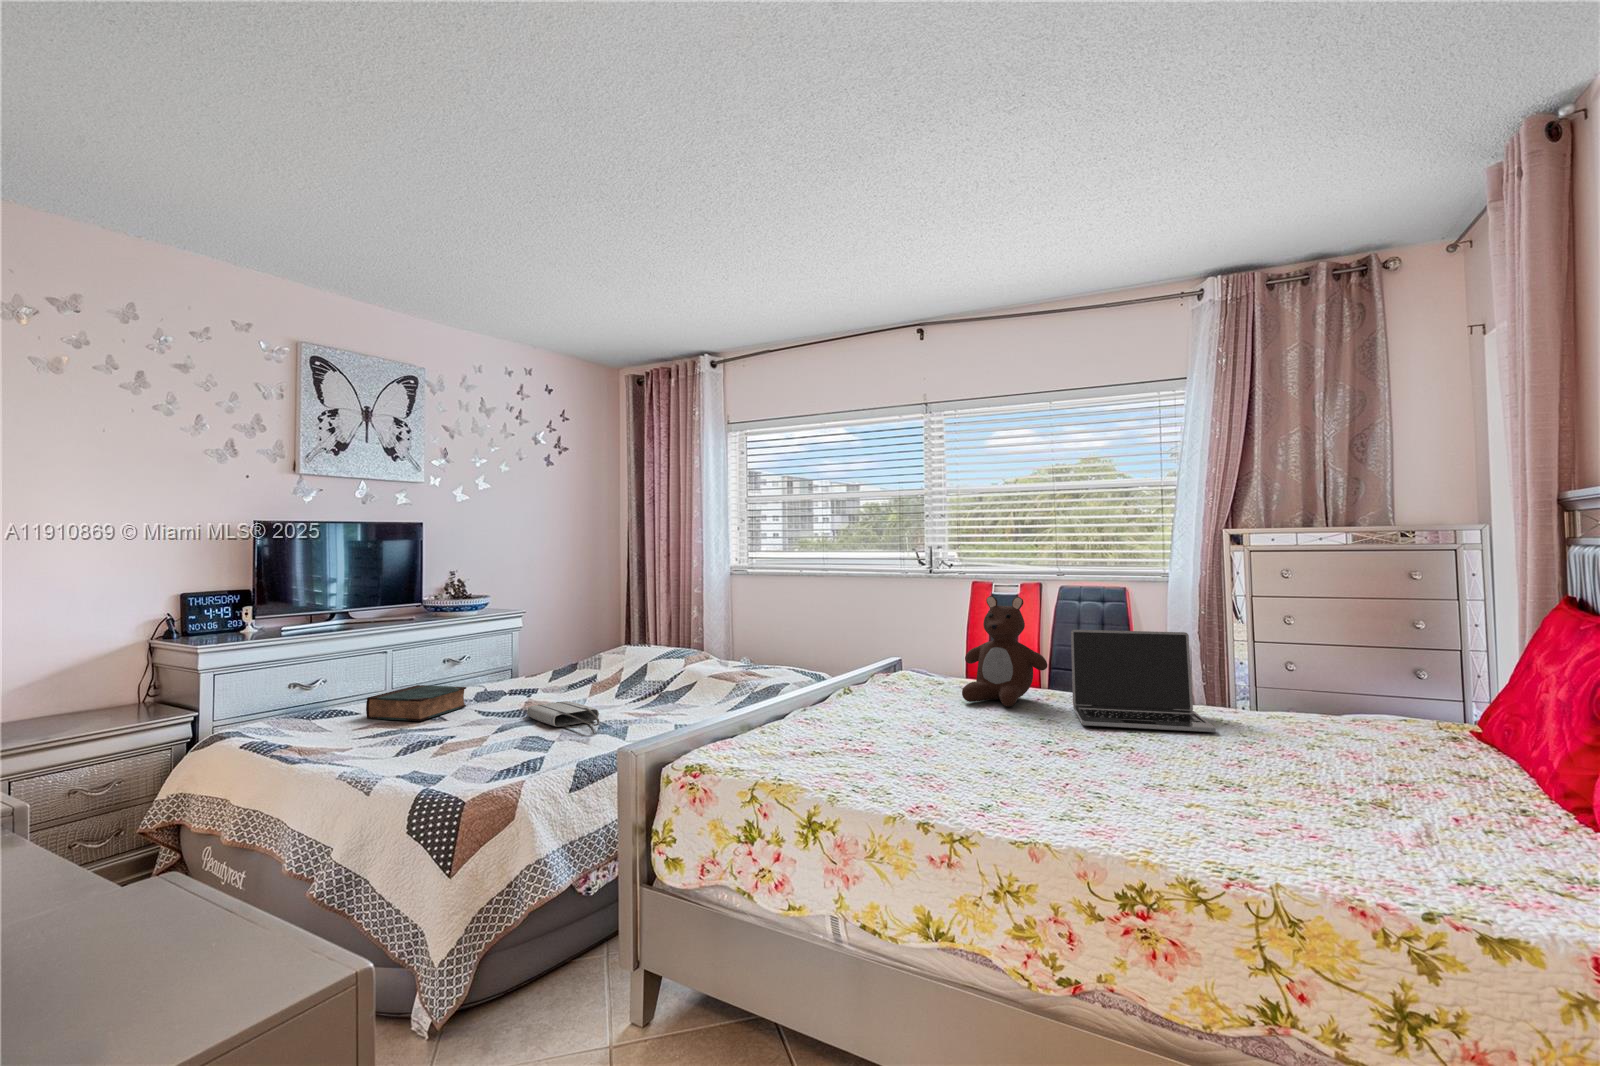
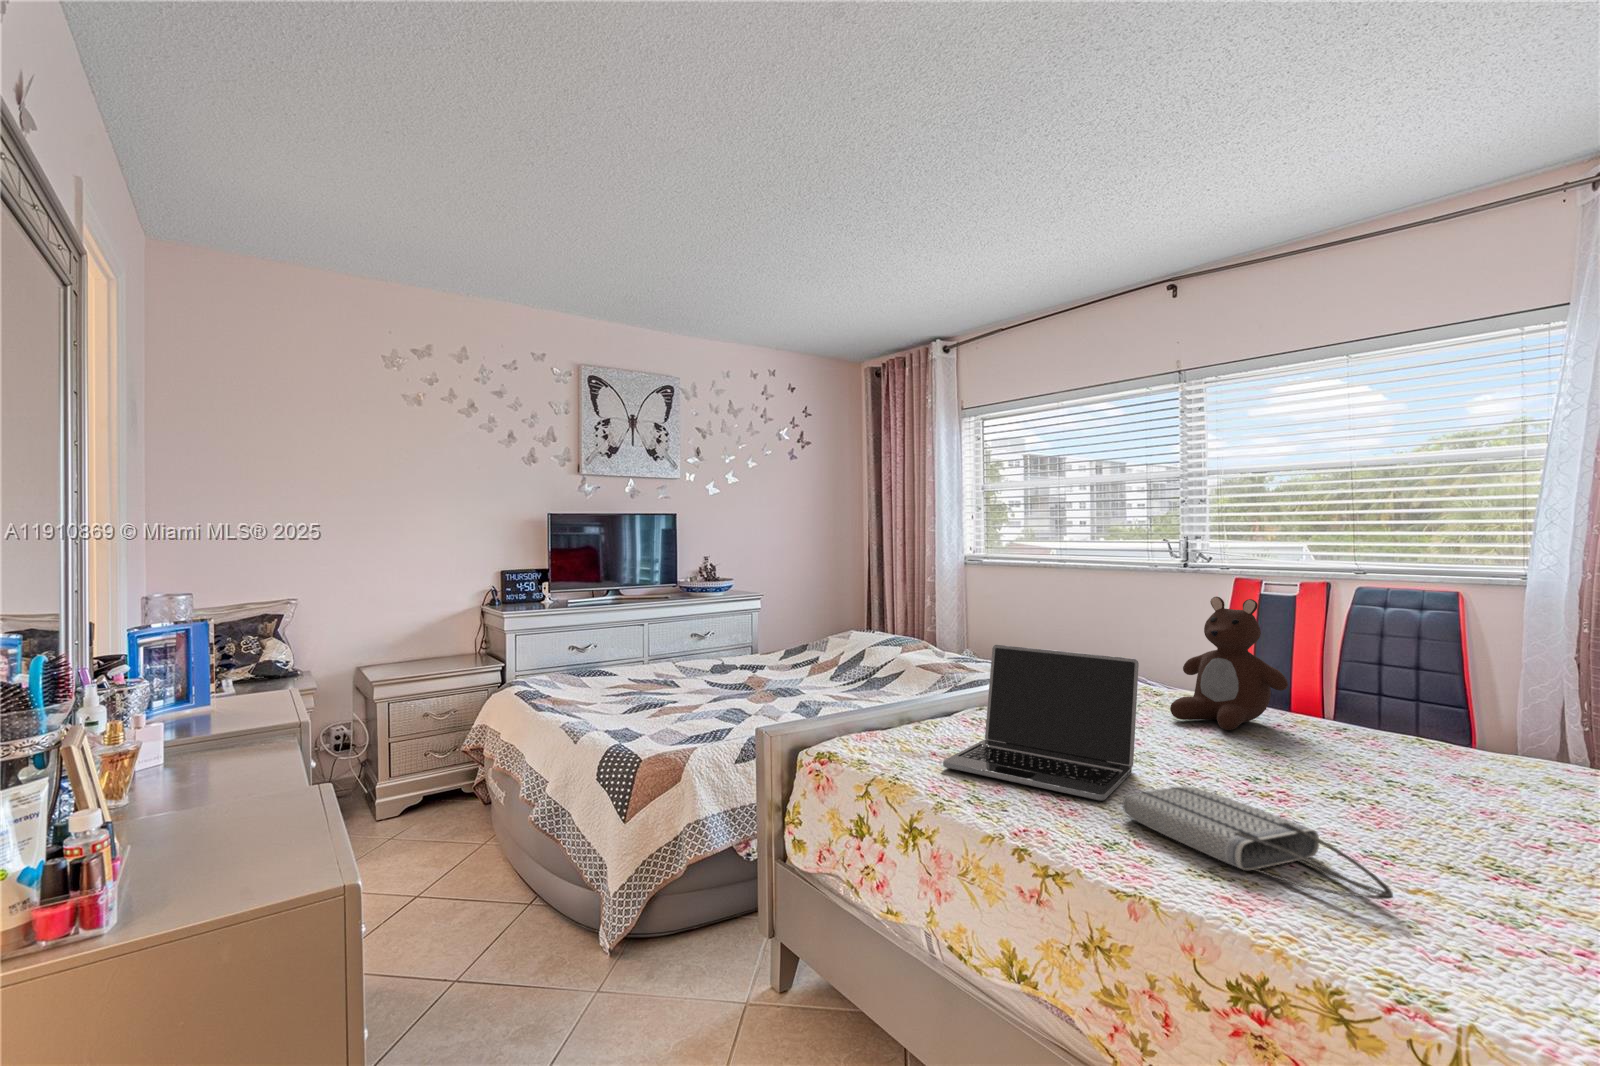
laptop: present [1071,630,1216,732] -> present [943,645,1139,801]
book: present [366,685,466,721] -> none [614,653,695,685]
tote bag: present [527,701,600,728] -> present [1123,787,1393,899]

